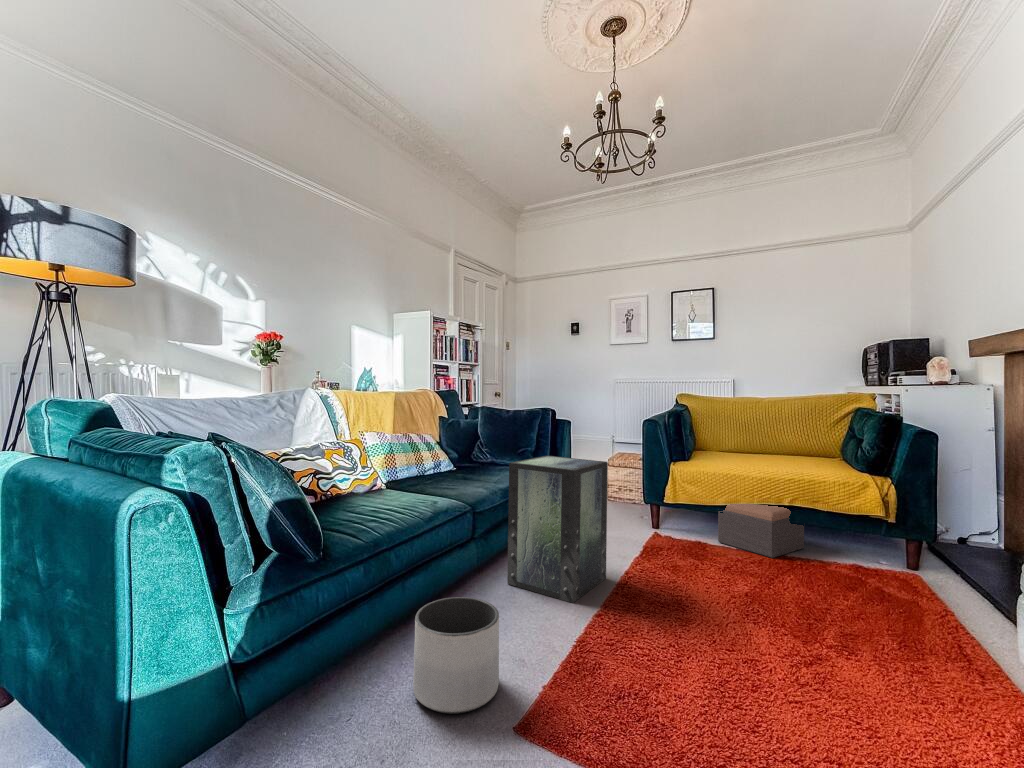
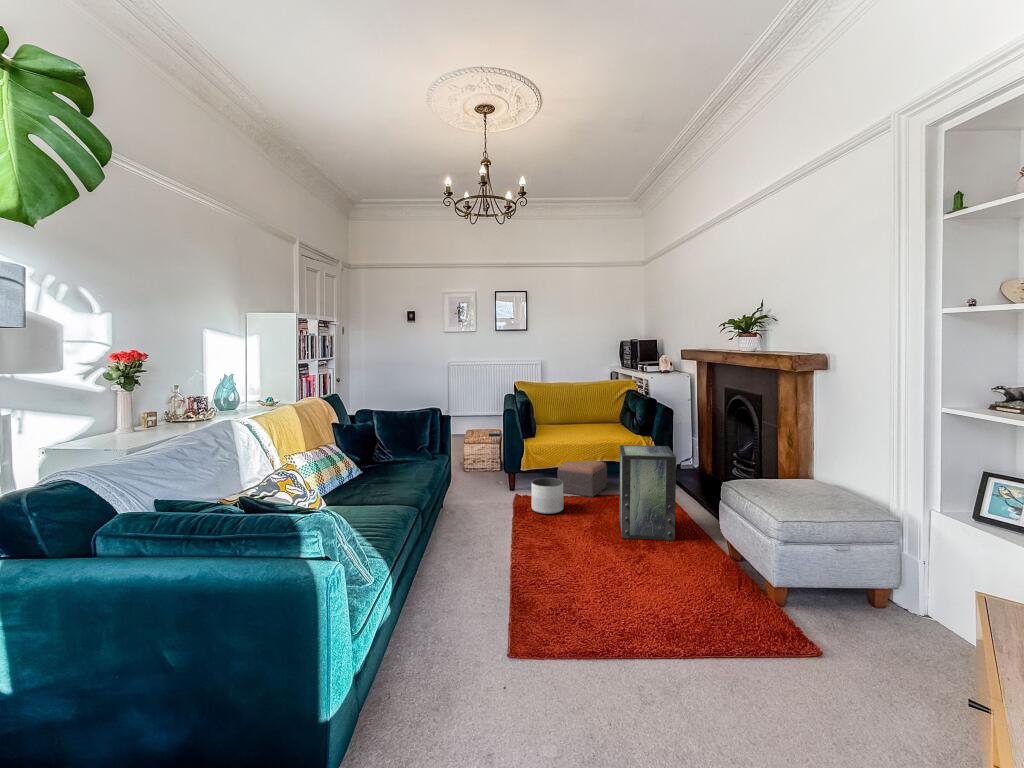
storage box: present [507,456,608,603] -> present [619,445,676,541]
planter: present [413,597,499,714] -> present [531,478,564,514]

